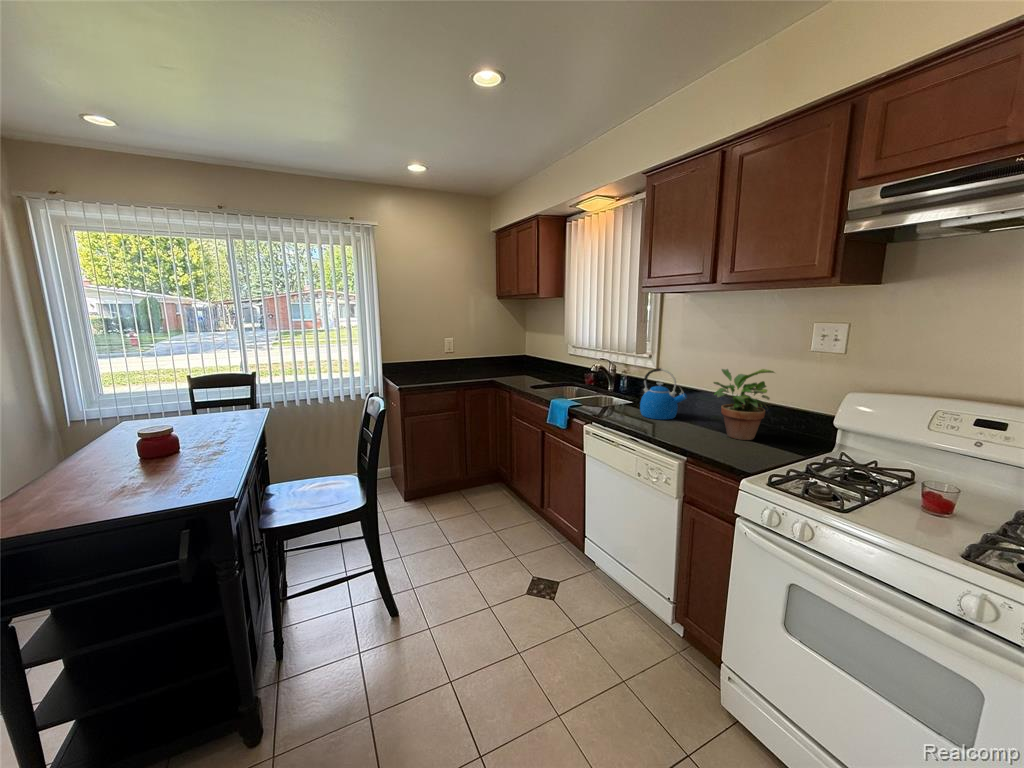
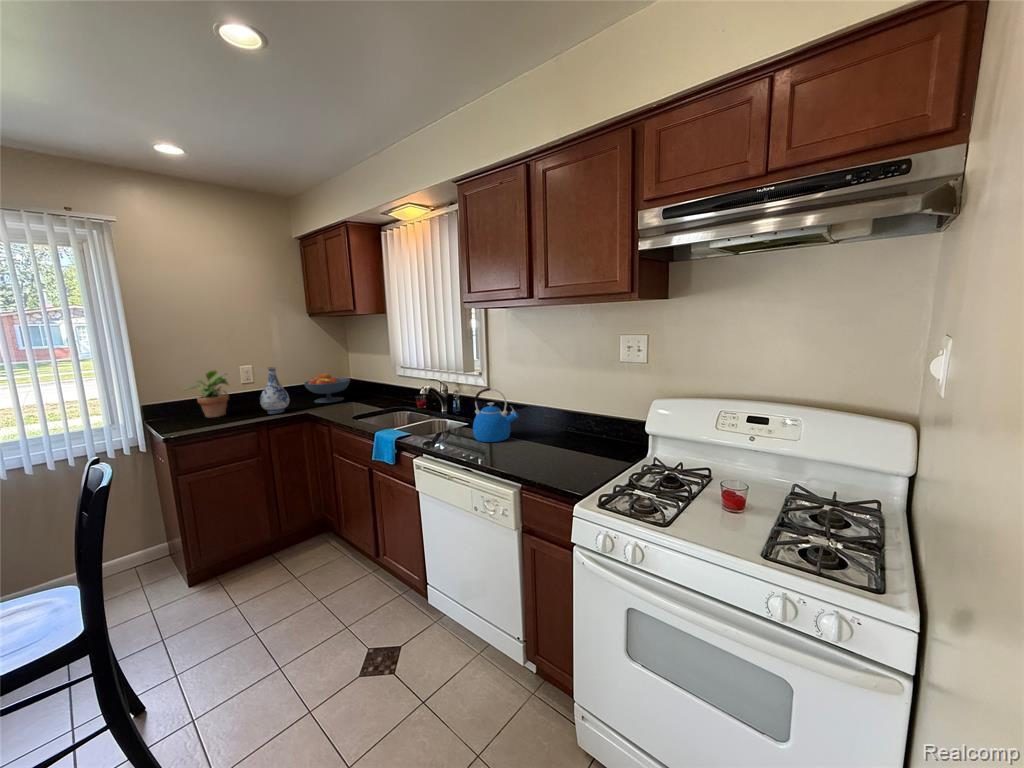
vase: none [460,340,481,378] -> present [260,367,289,414]
fruit bowl: none [491,348,528,373] -> present [304,373,350,403]
potted plant: present [713,369,775,440] -> present [184,370,229,417]

